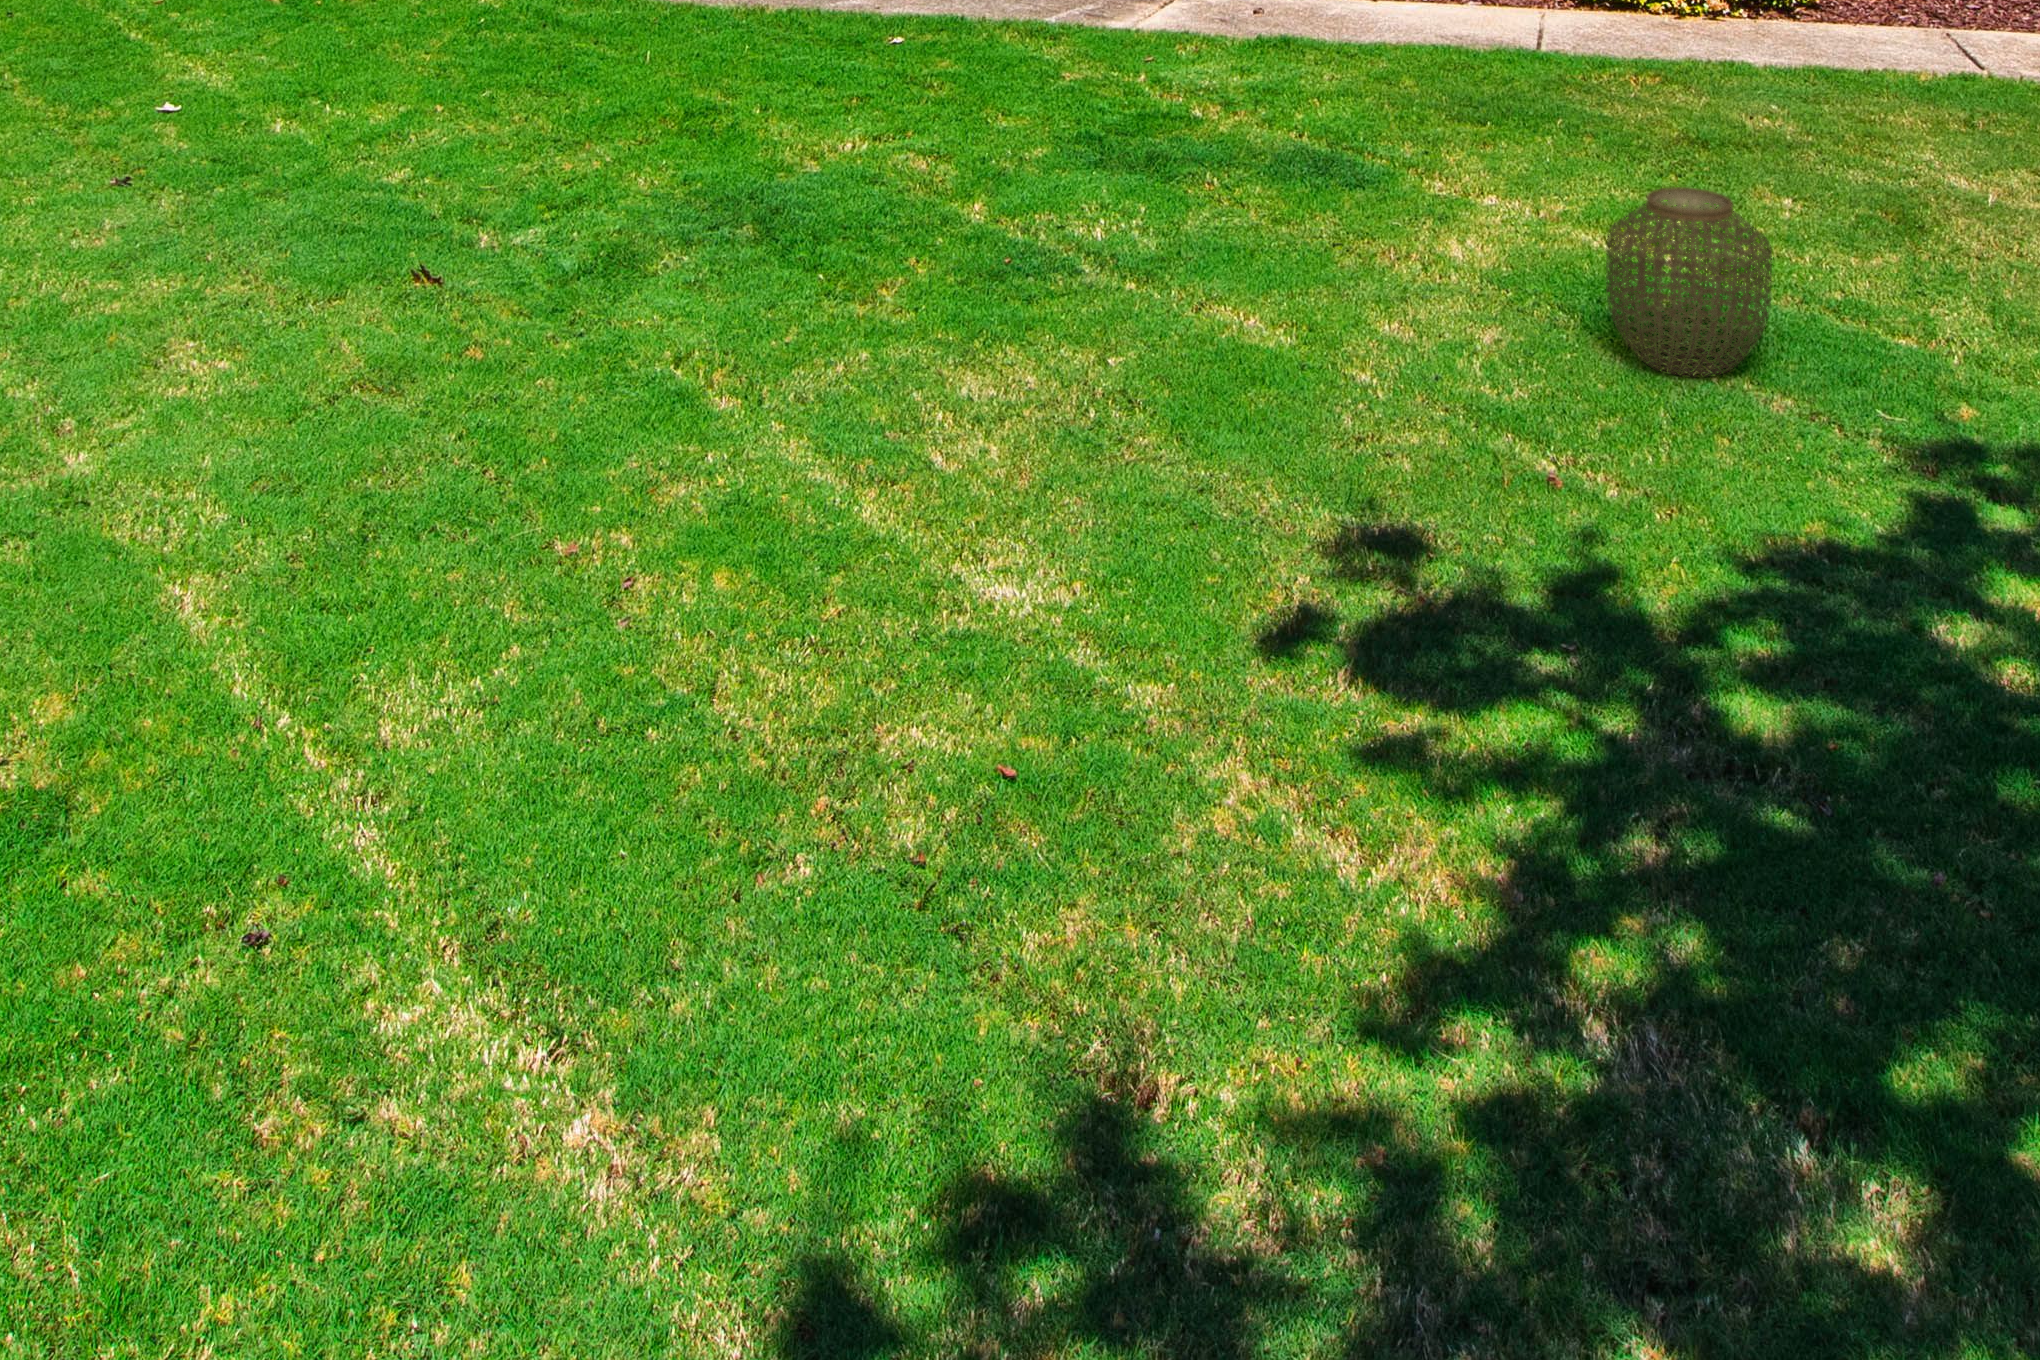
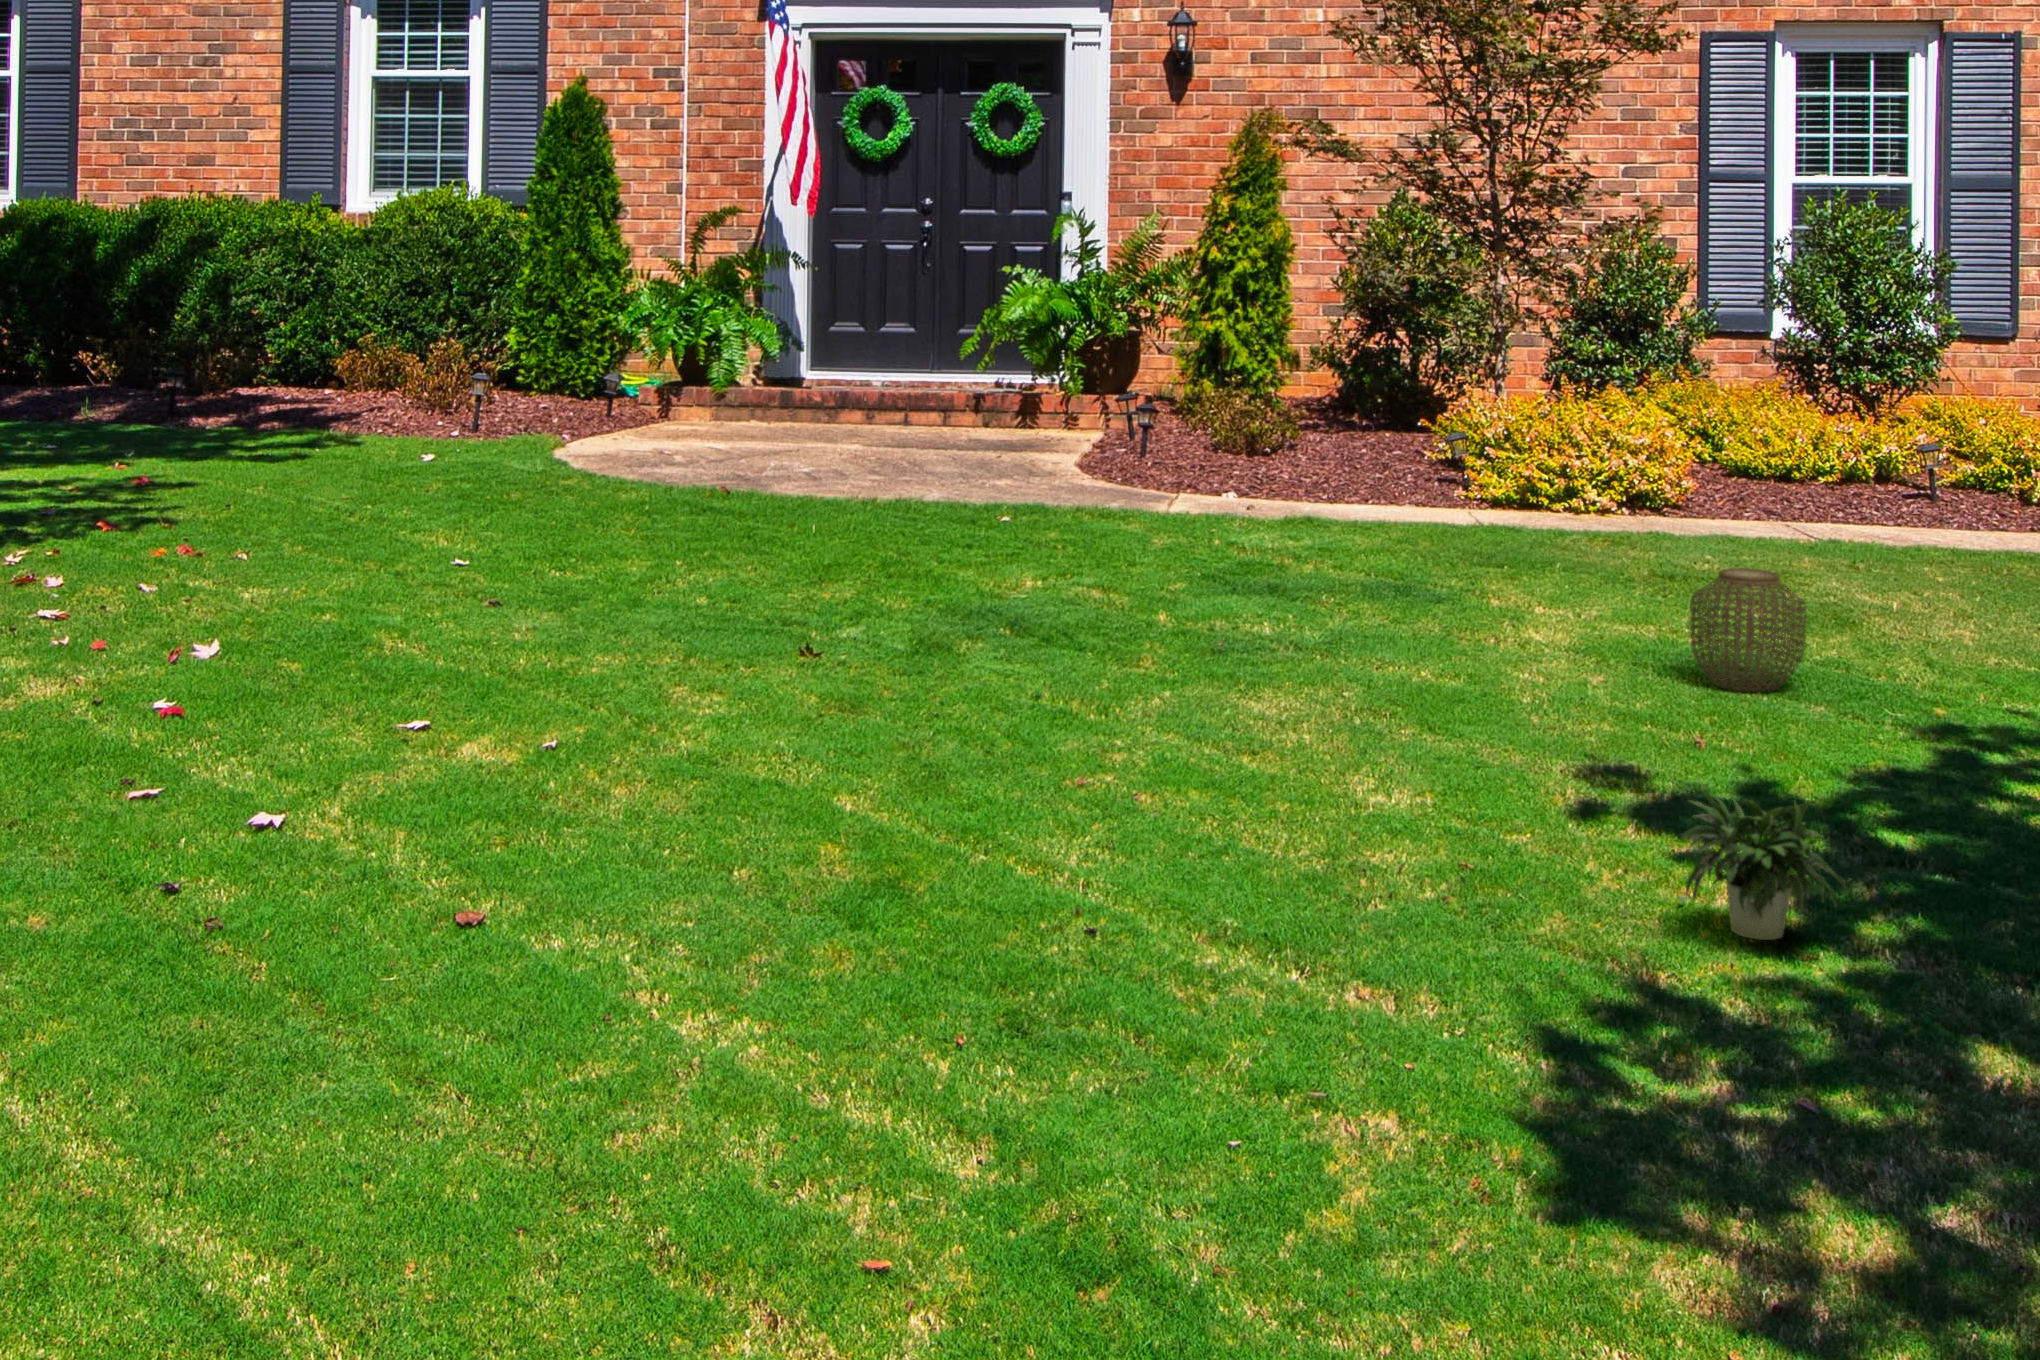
potted plant: none [1035,824,1400,1148] -> present [1623,790,1847,940]

